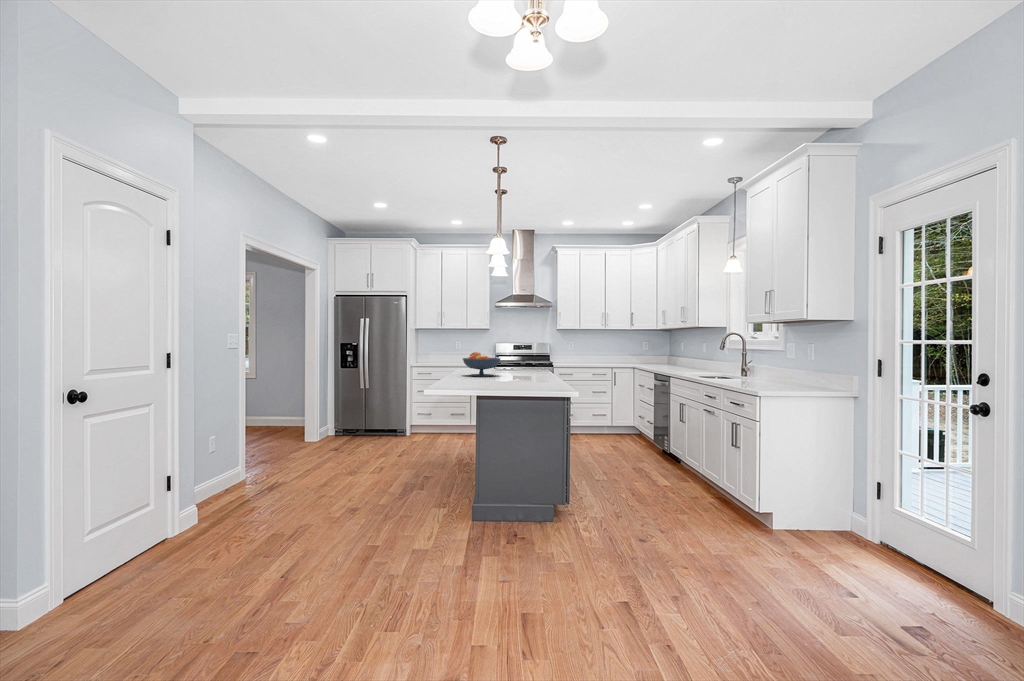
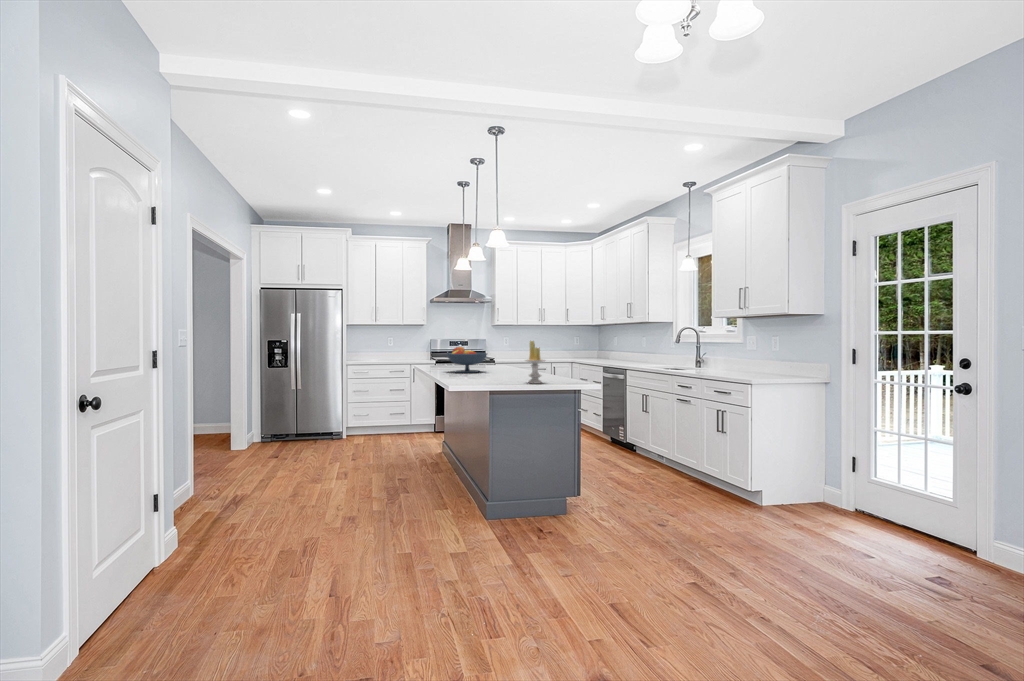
candle: none [499,347,519,387] -> present [525,341,545,383]

